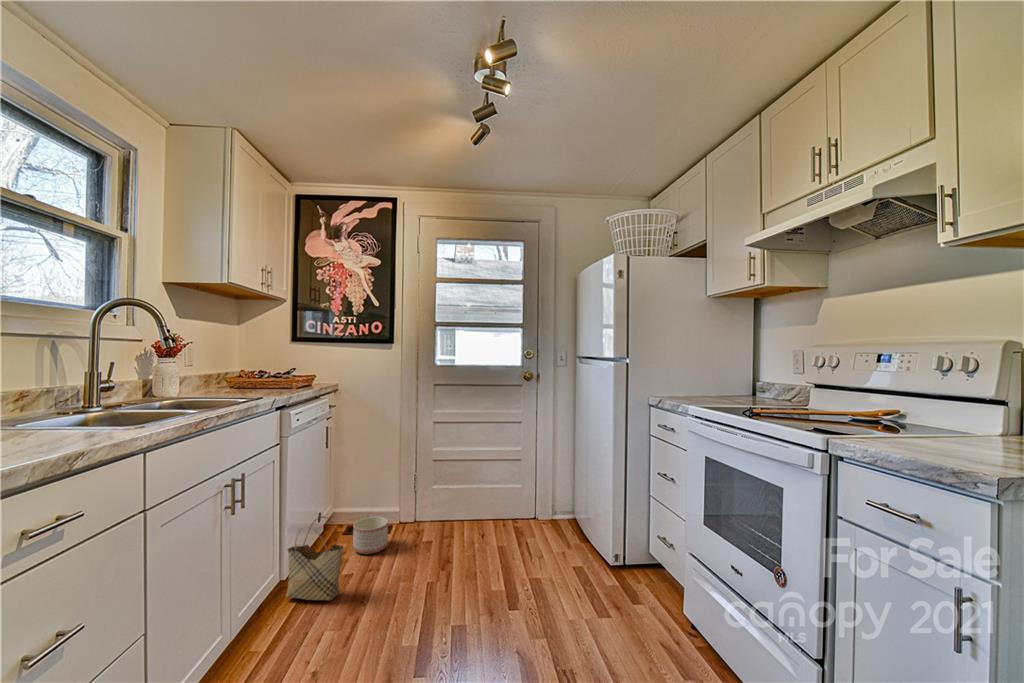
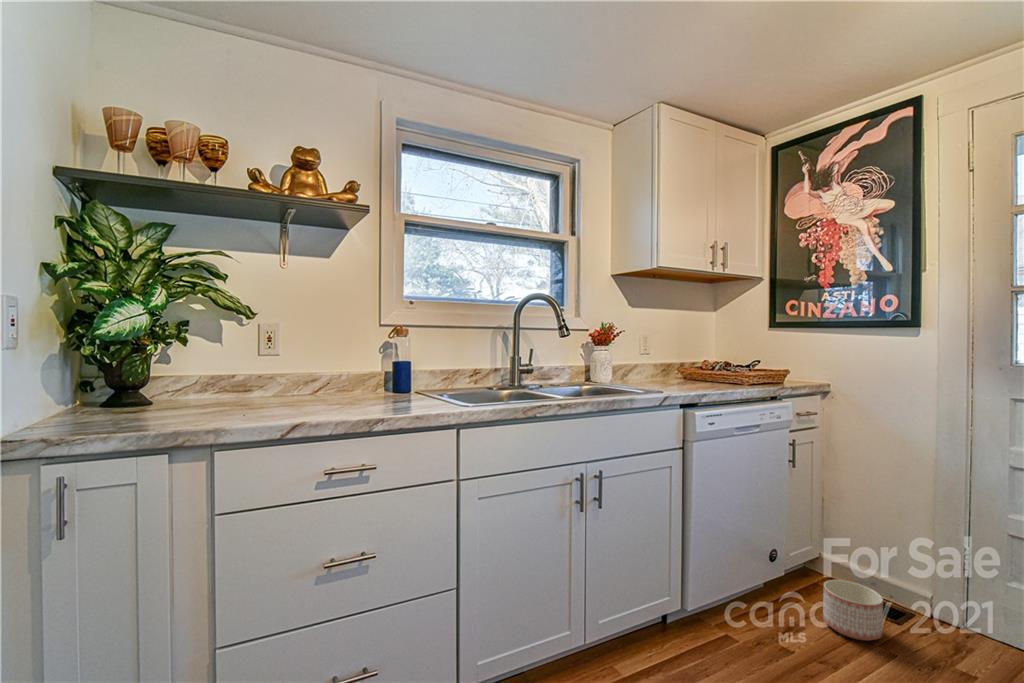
woven basket: present [286,516,344,600] -> none [708,546,777,658]

